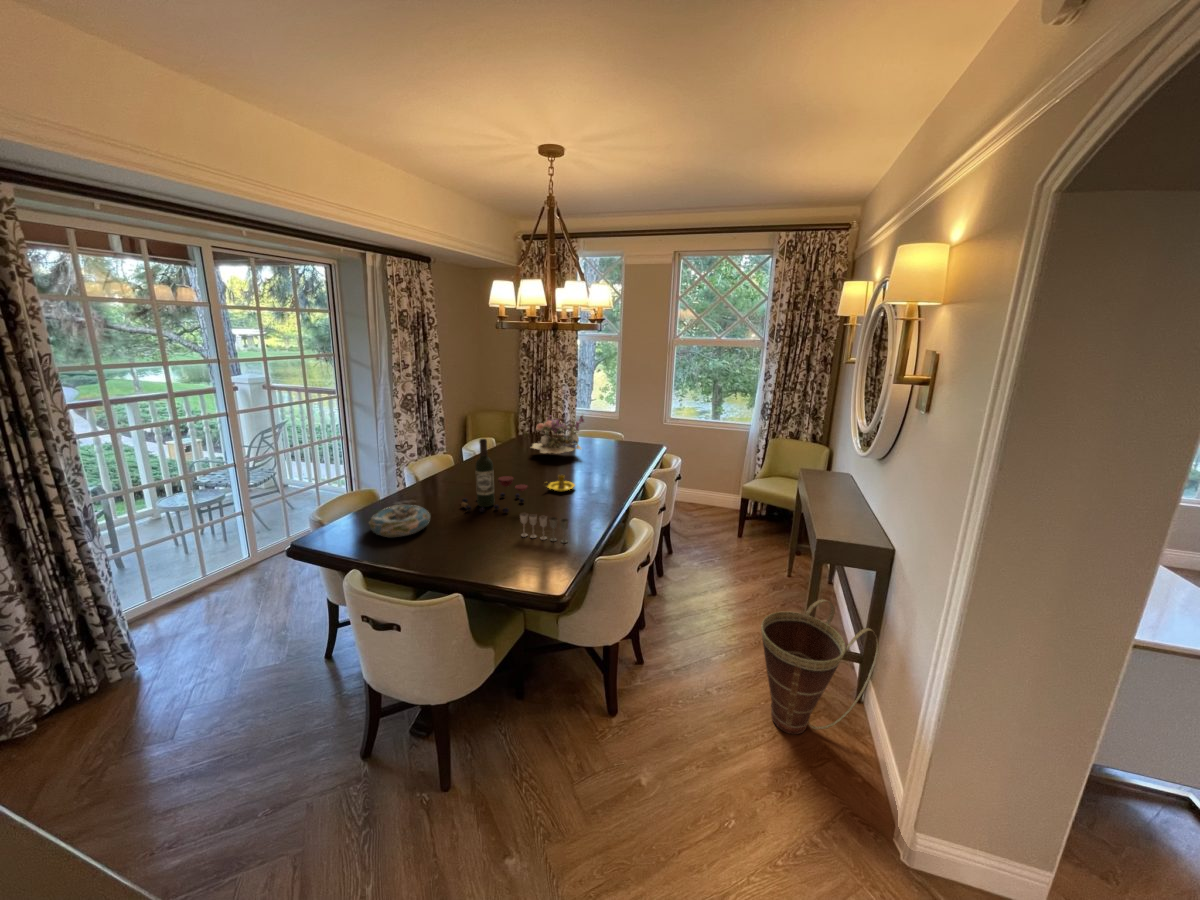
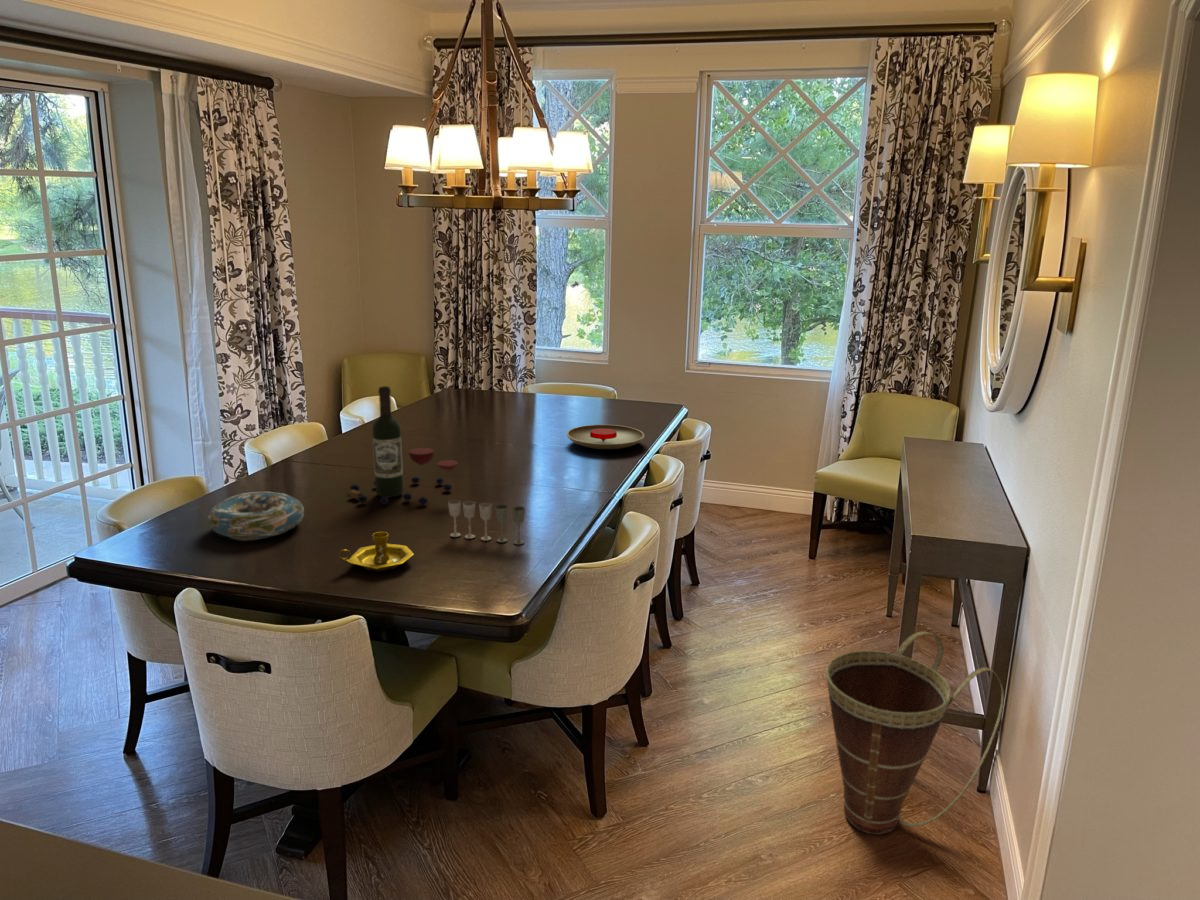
flower arrangement: present [531,415,584,454] -> none [455,351,547,422]
plate: none [596,459,642,475] -> present [567,425,644,449]
candlestick: present [546,475,575,492] -> present [338,532,414,571]

